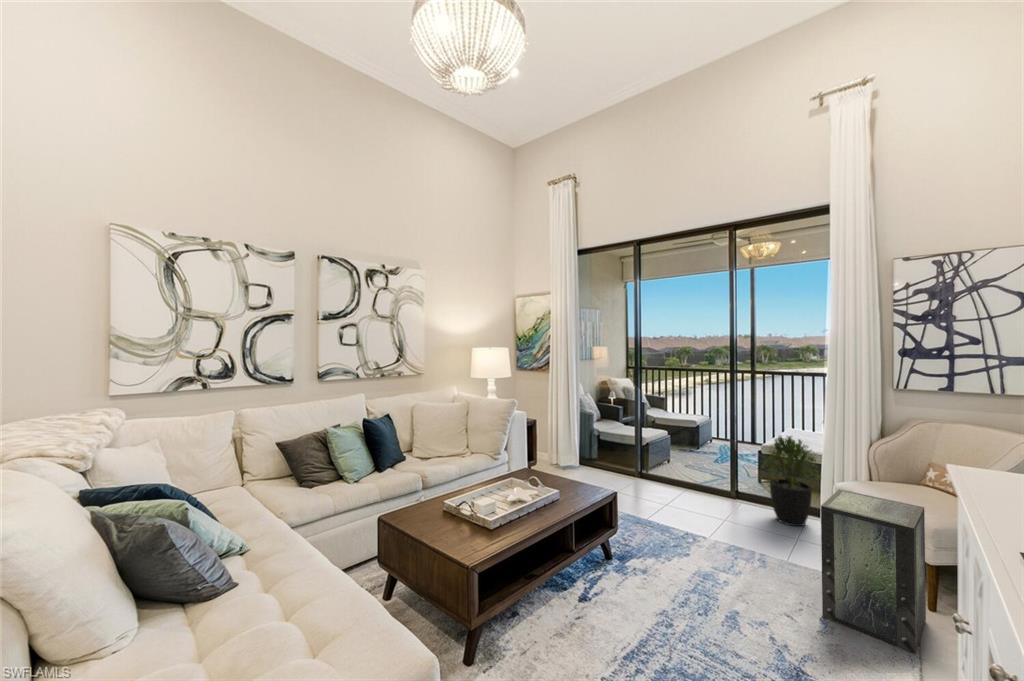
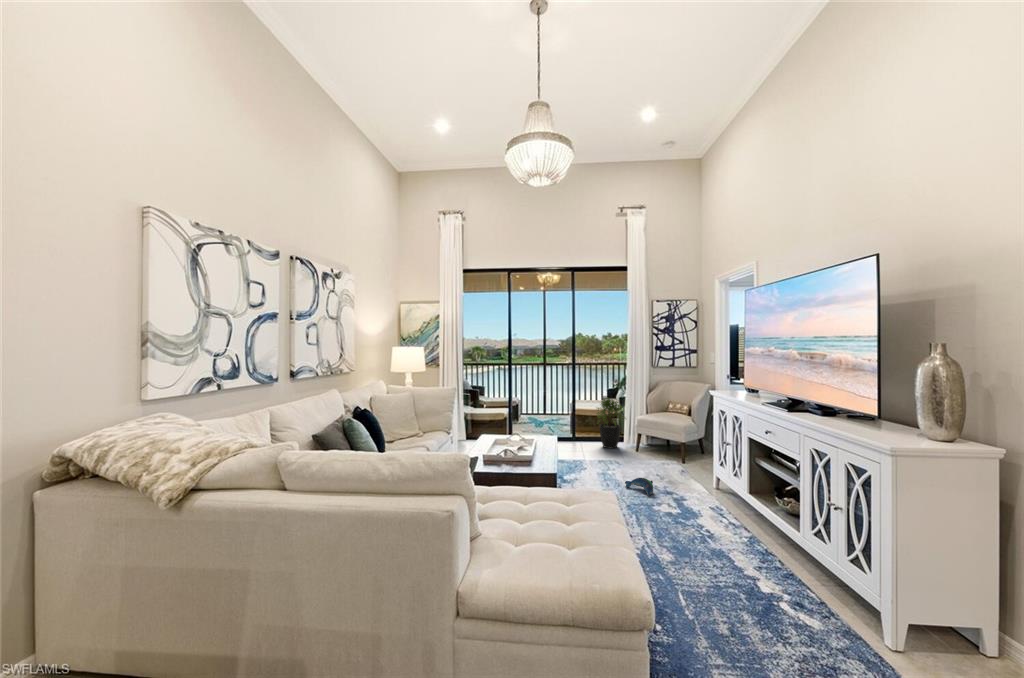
storage box: present [821,489,926,654] -> none [660,415,700,476]
plush toy: none [681,599,727,651] -> present [625,478,653,496]

